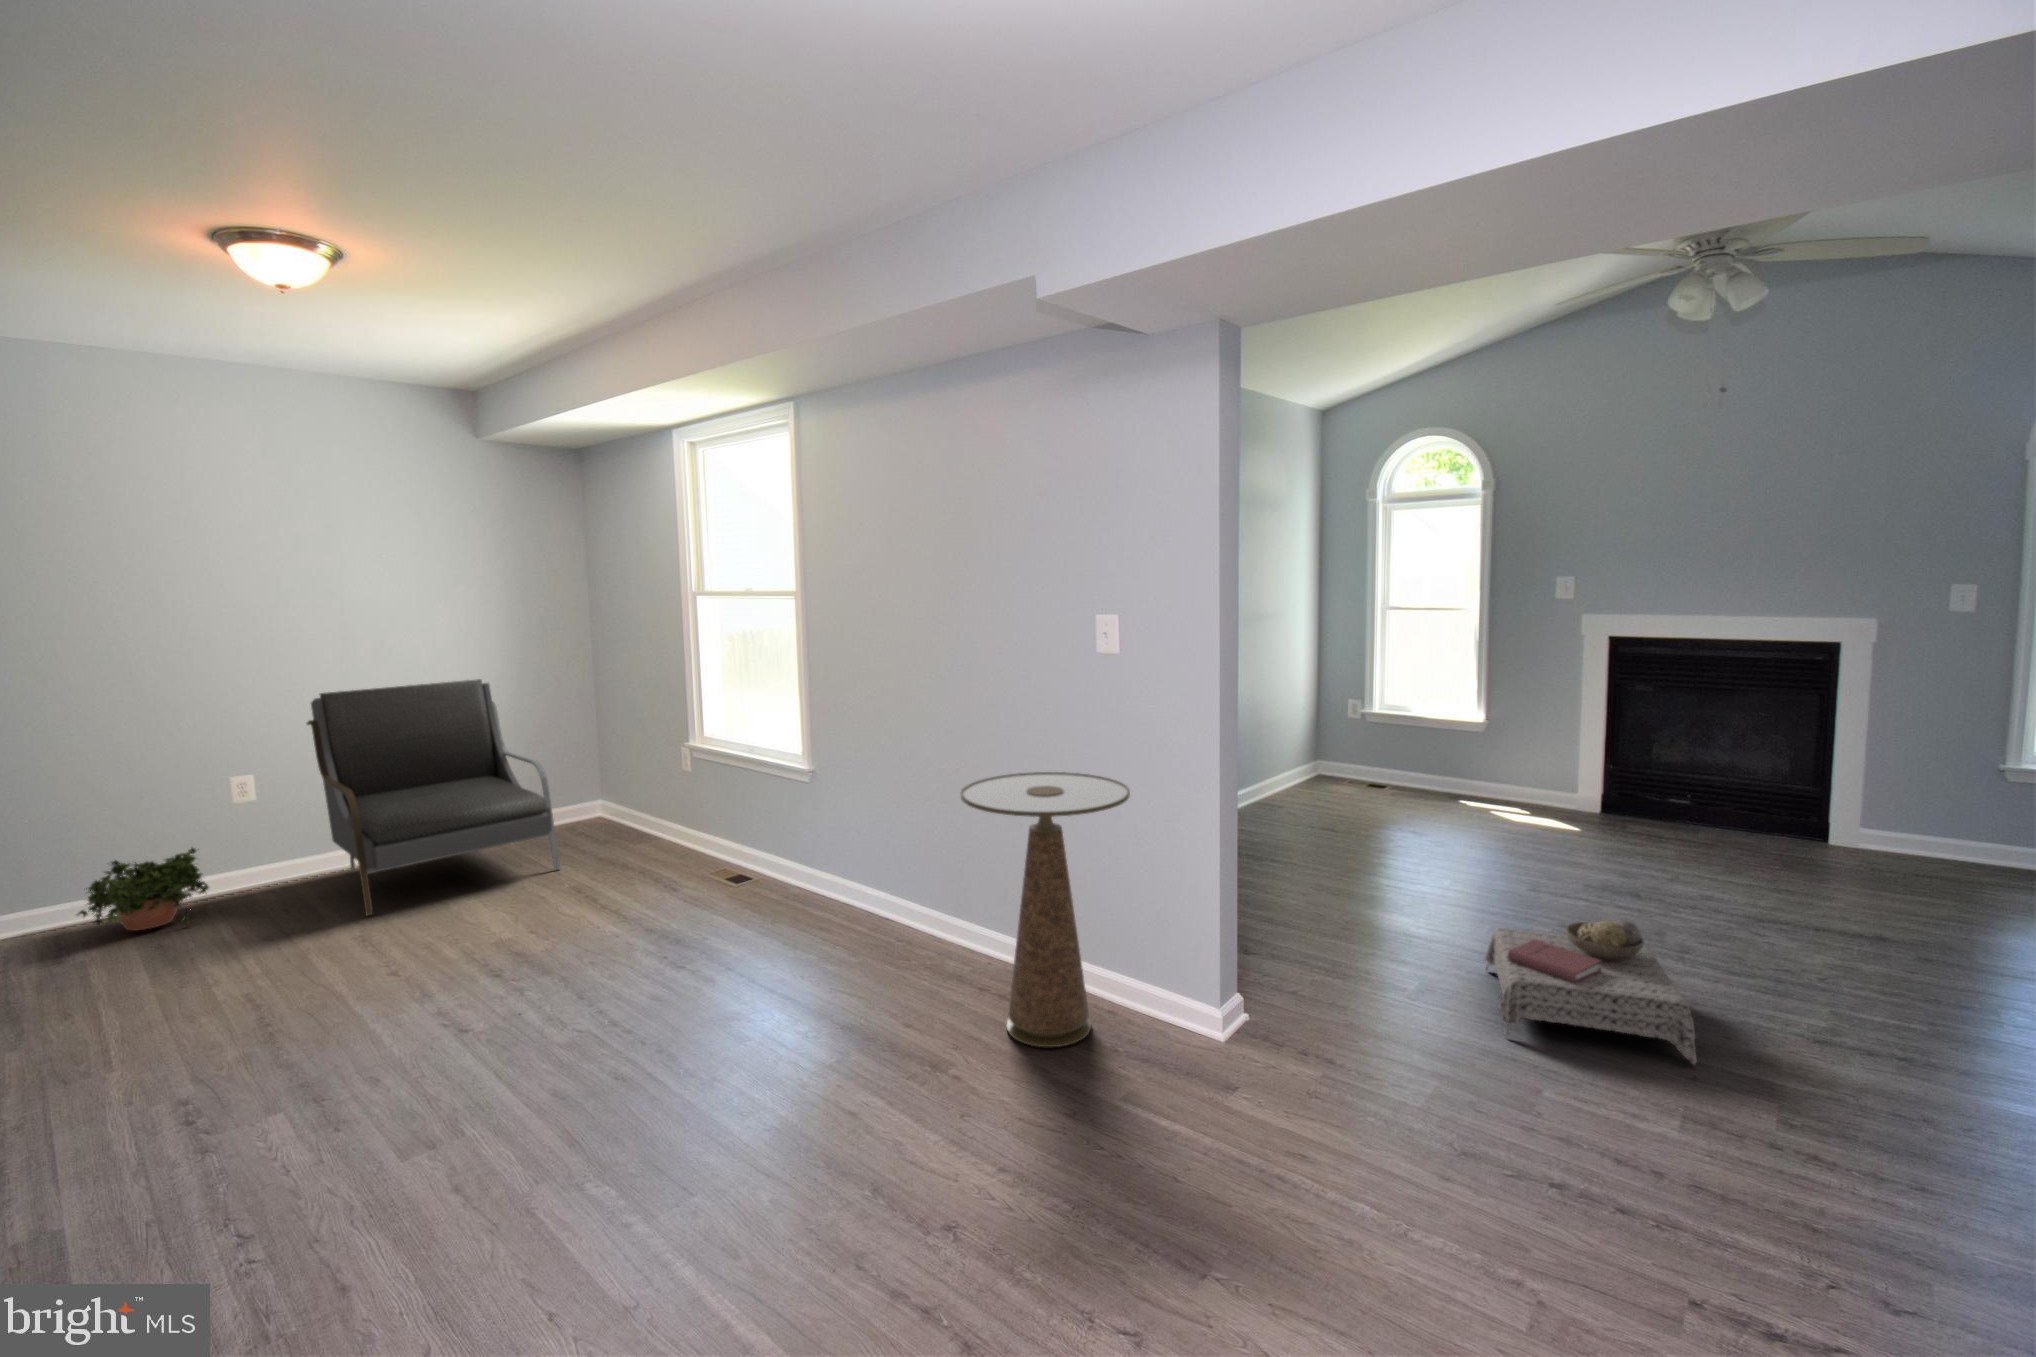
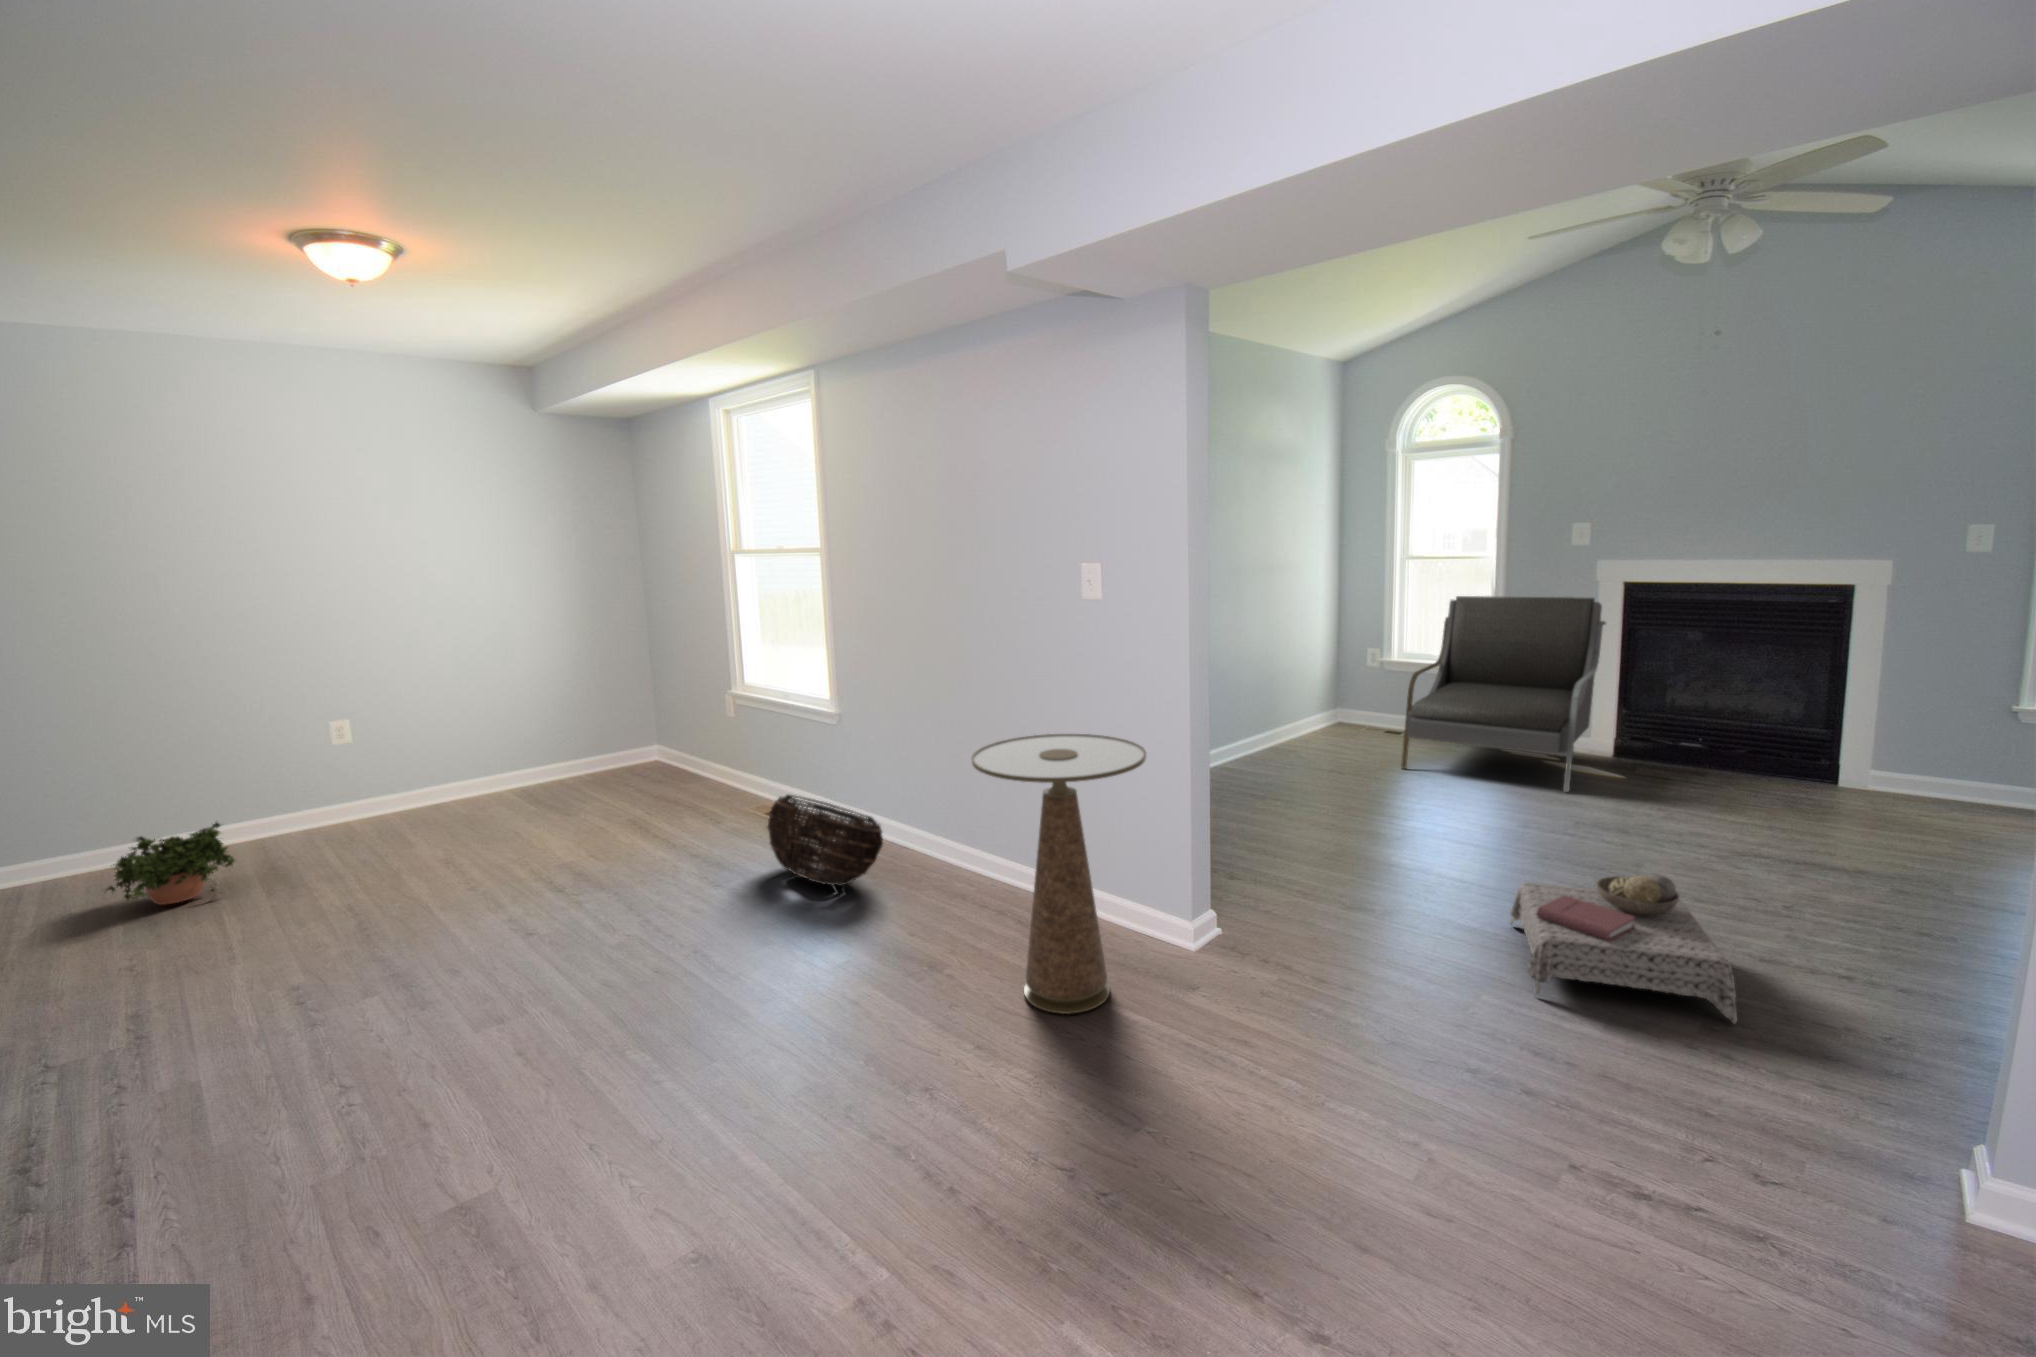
armchair: present [307,679,560,916] -> present [1401,596,1606,792]
basket: none [752,830,869,923] -> present [768,795,883,886]

